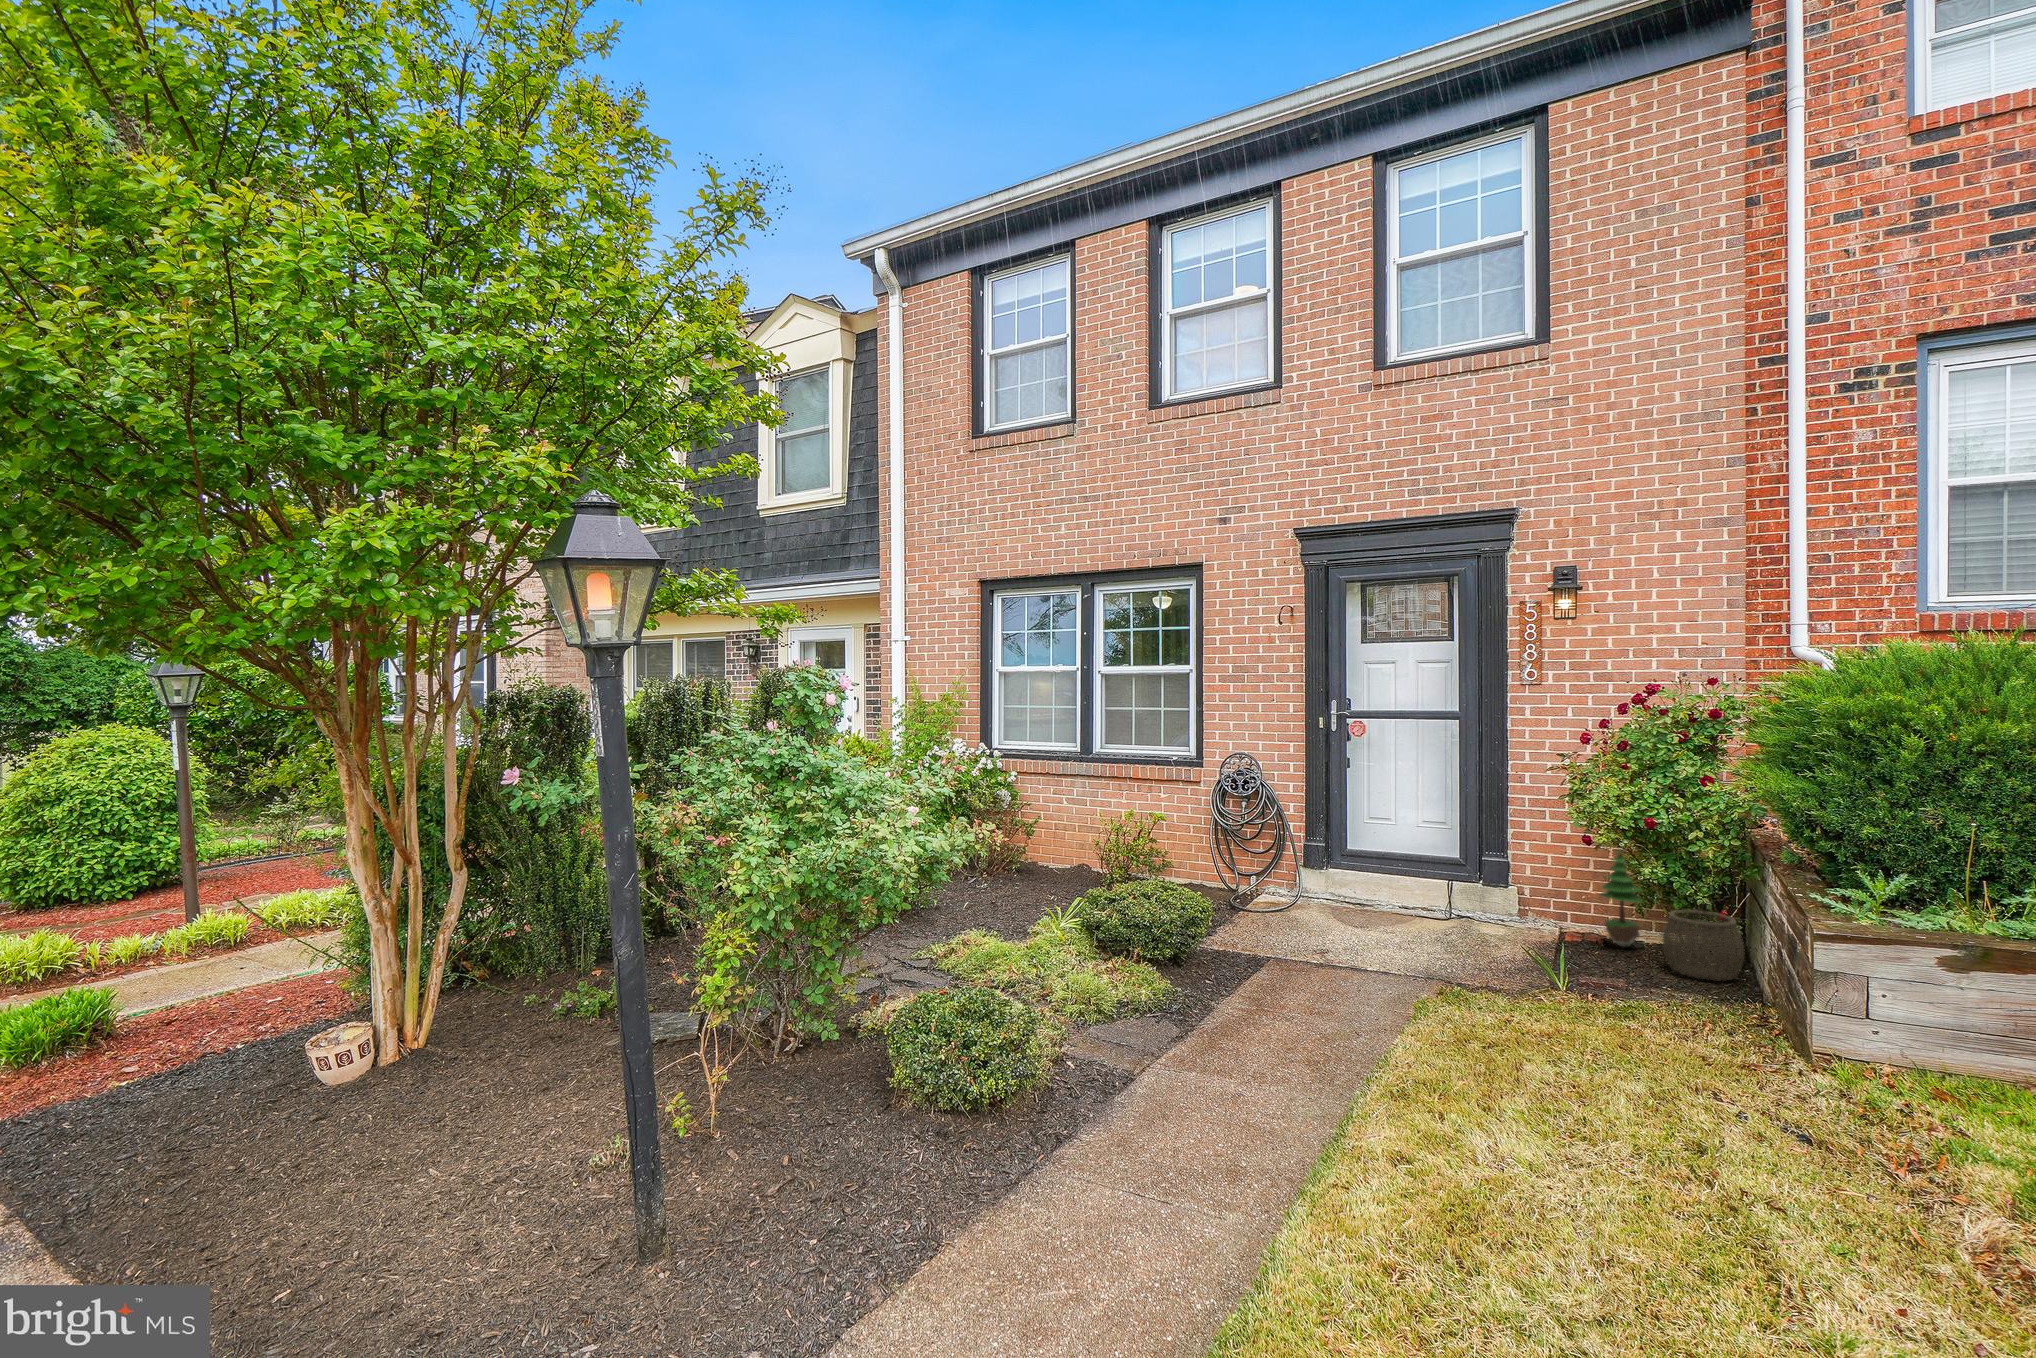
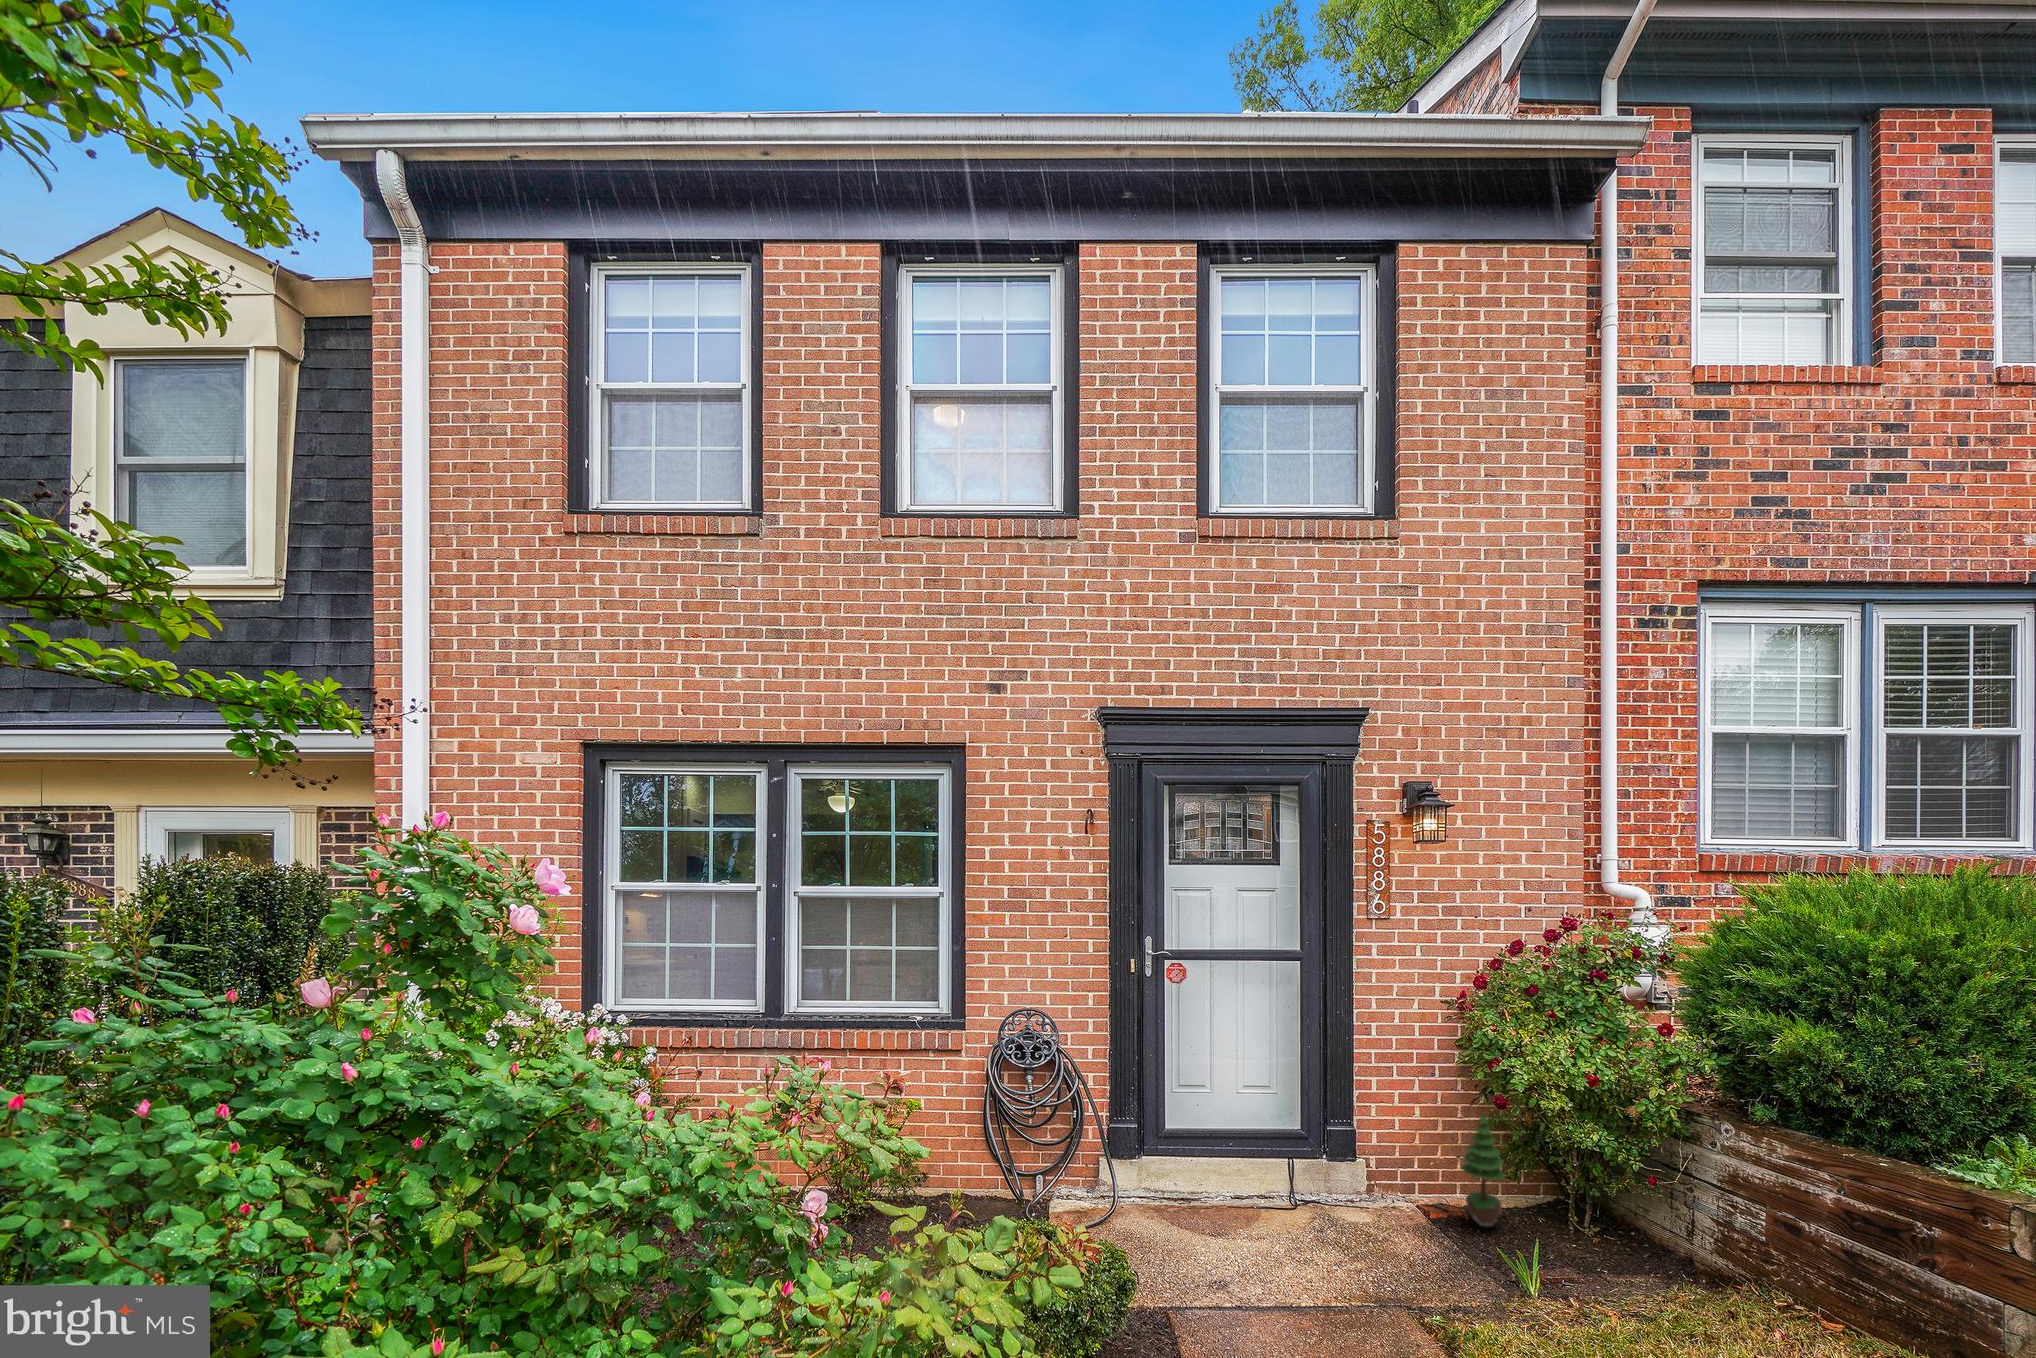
woven basket: present [1663,910,1744,981] -> none [1544,1186,1626,1275]

